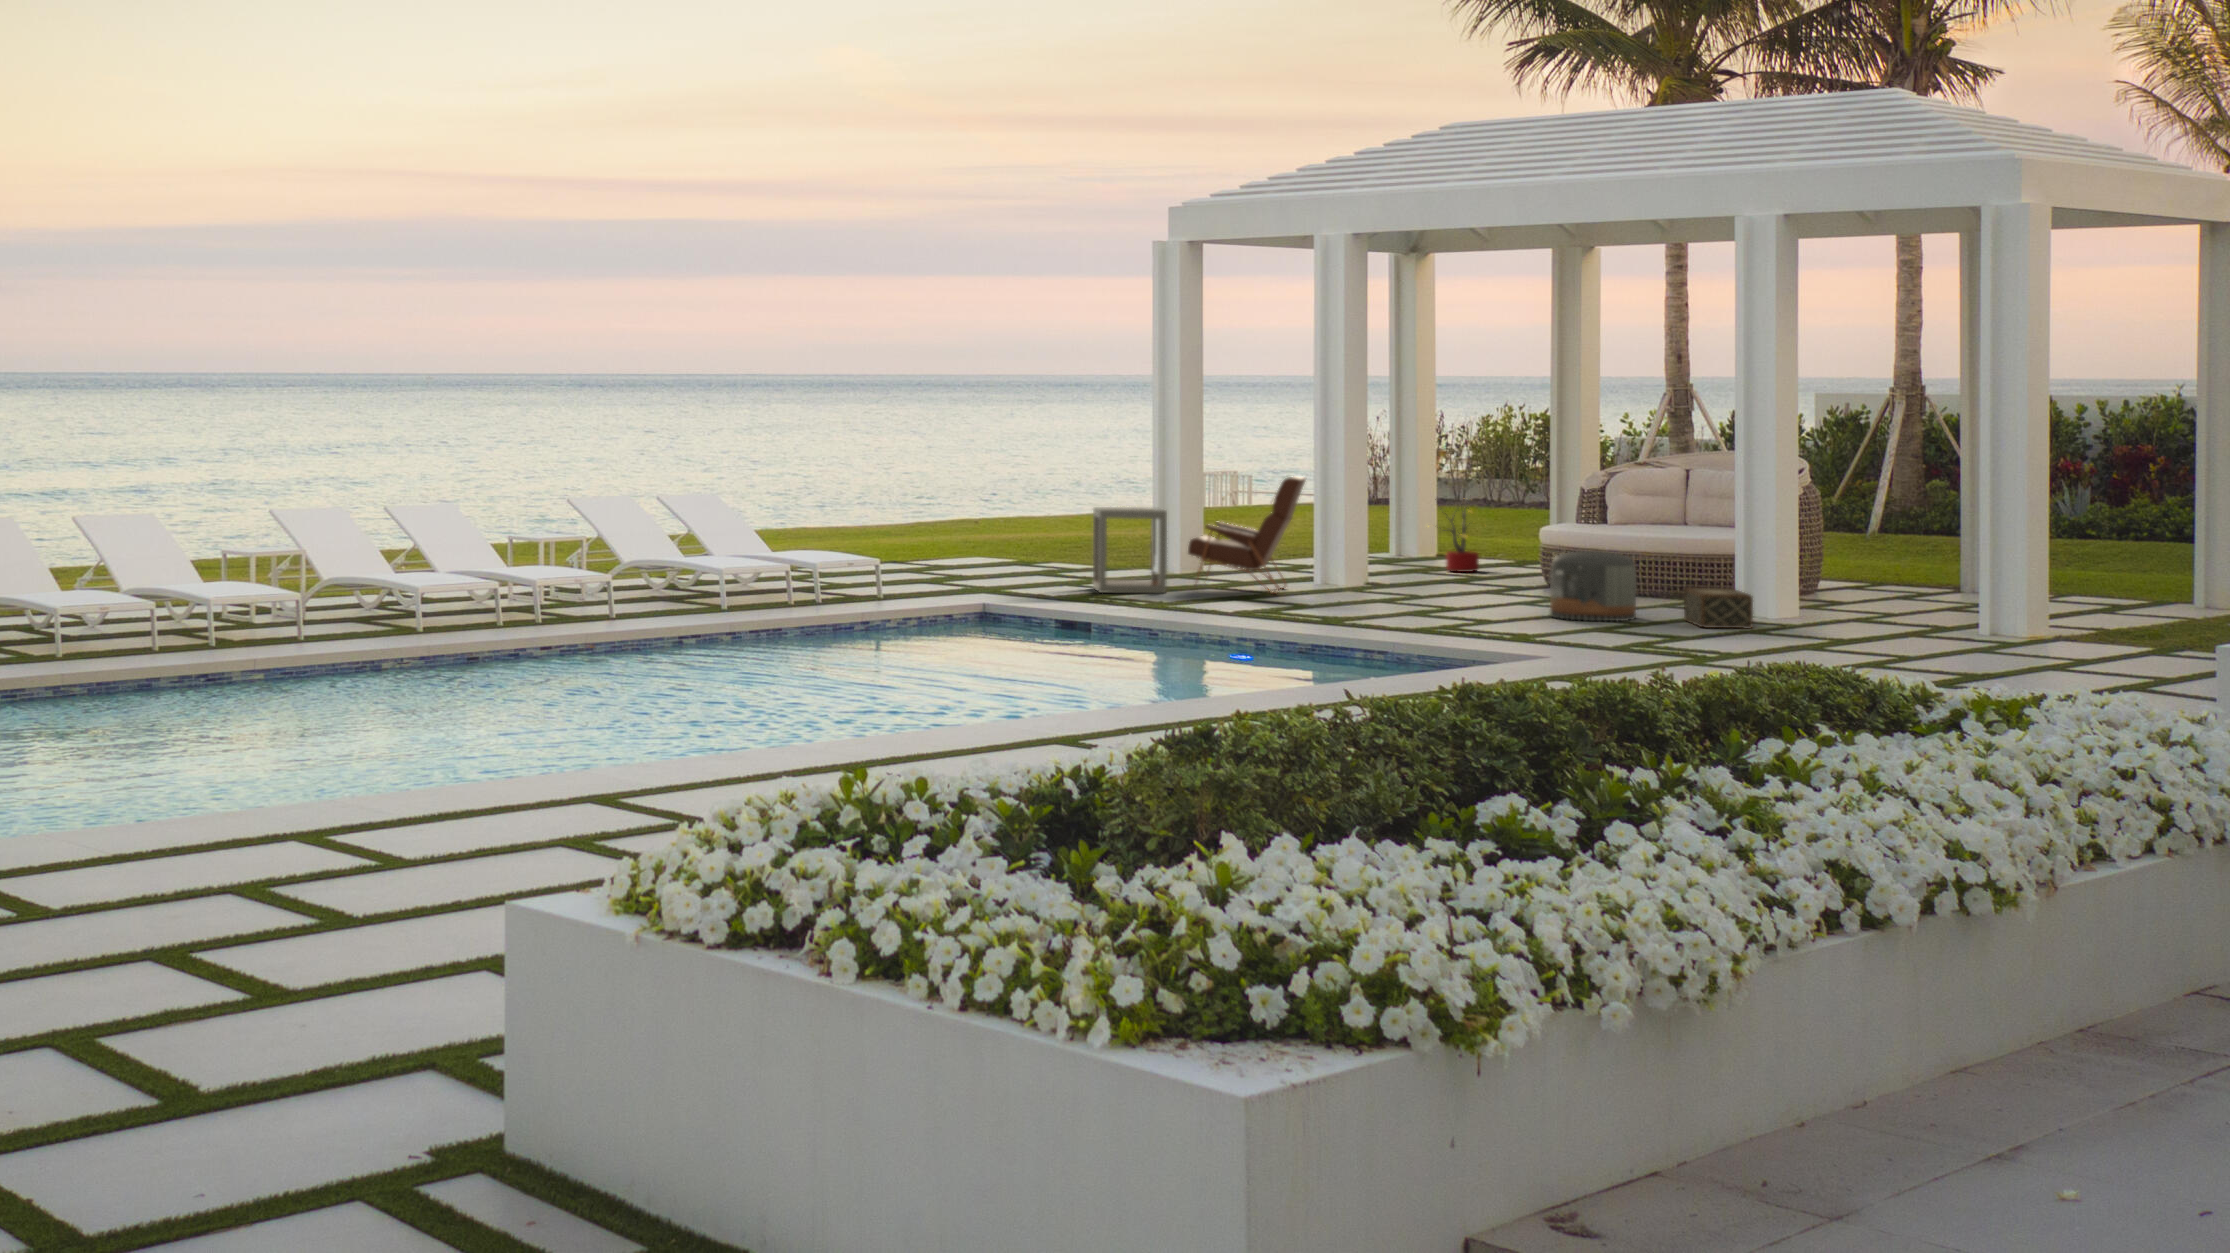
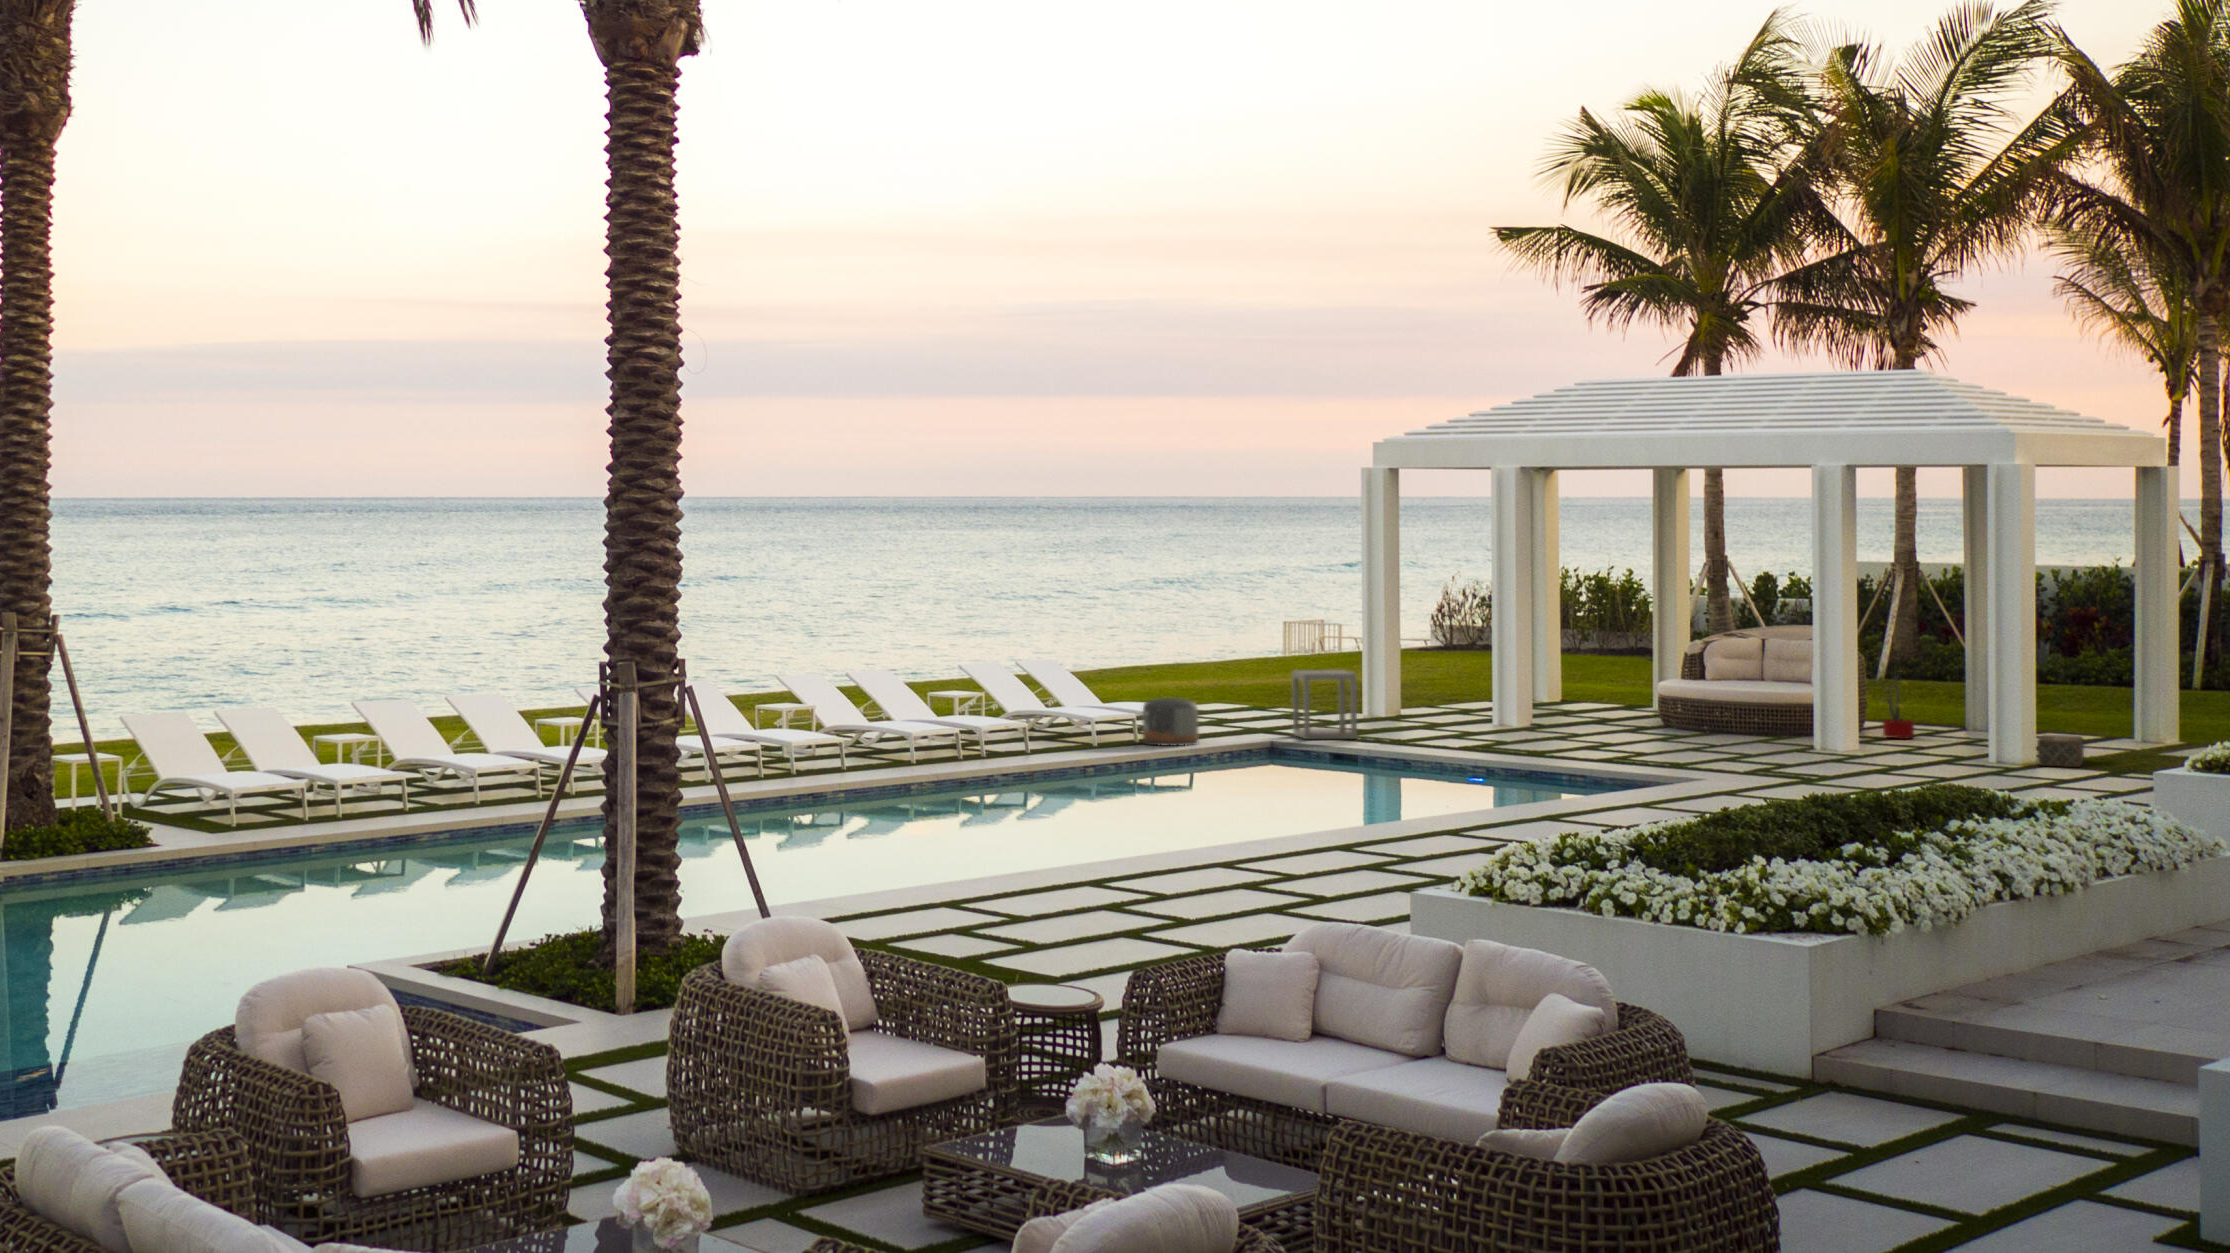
armchair: present [1188,476,1306,593] -> none [1373,644,1462,738]
decorative plant: present [1437,499,1479,572] -> present [1878,670,1914,739]
pouf: present [1550,551,1636,621] -> present [1142,698,1199,746]
woven basket: present [1684,587,1753,628] -> present [2037,735,2084,767]

